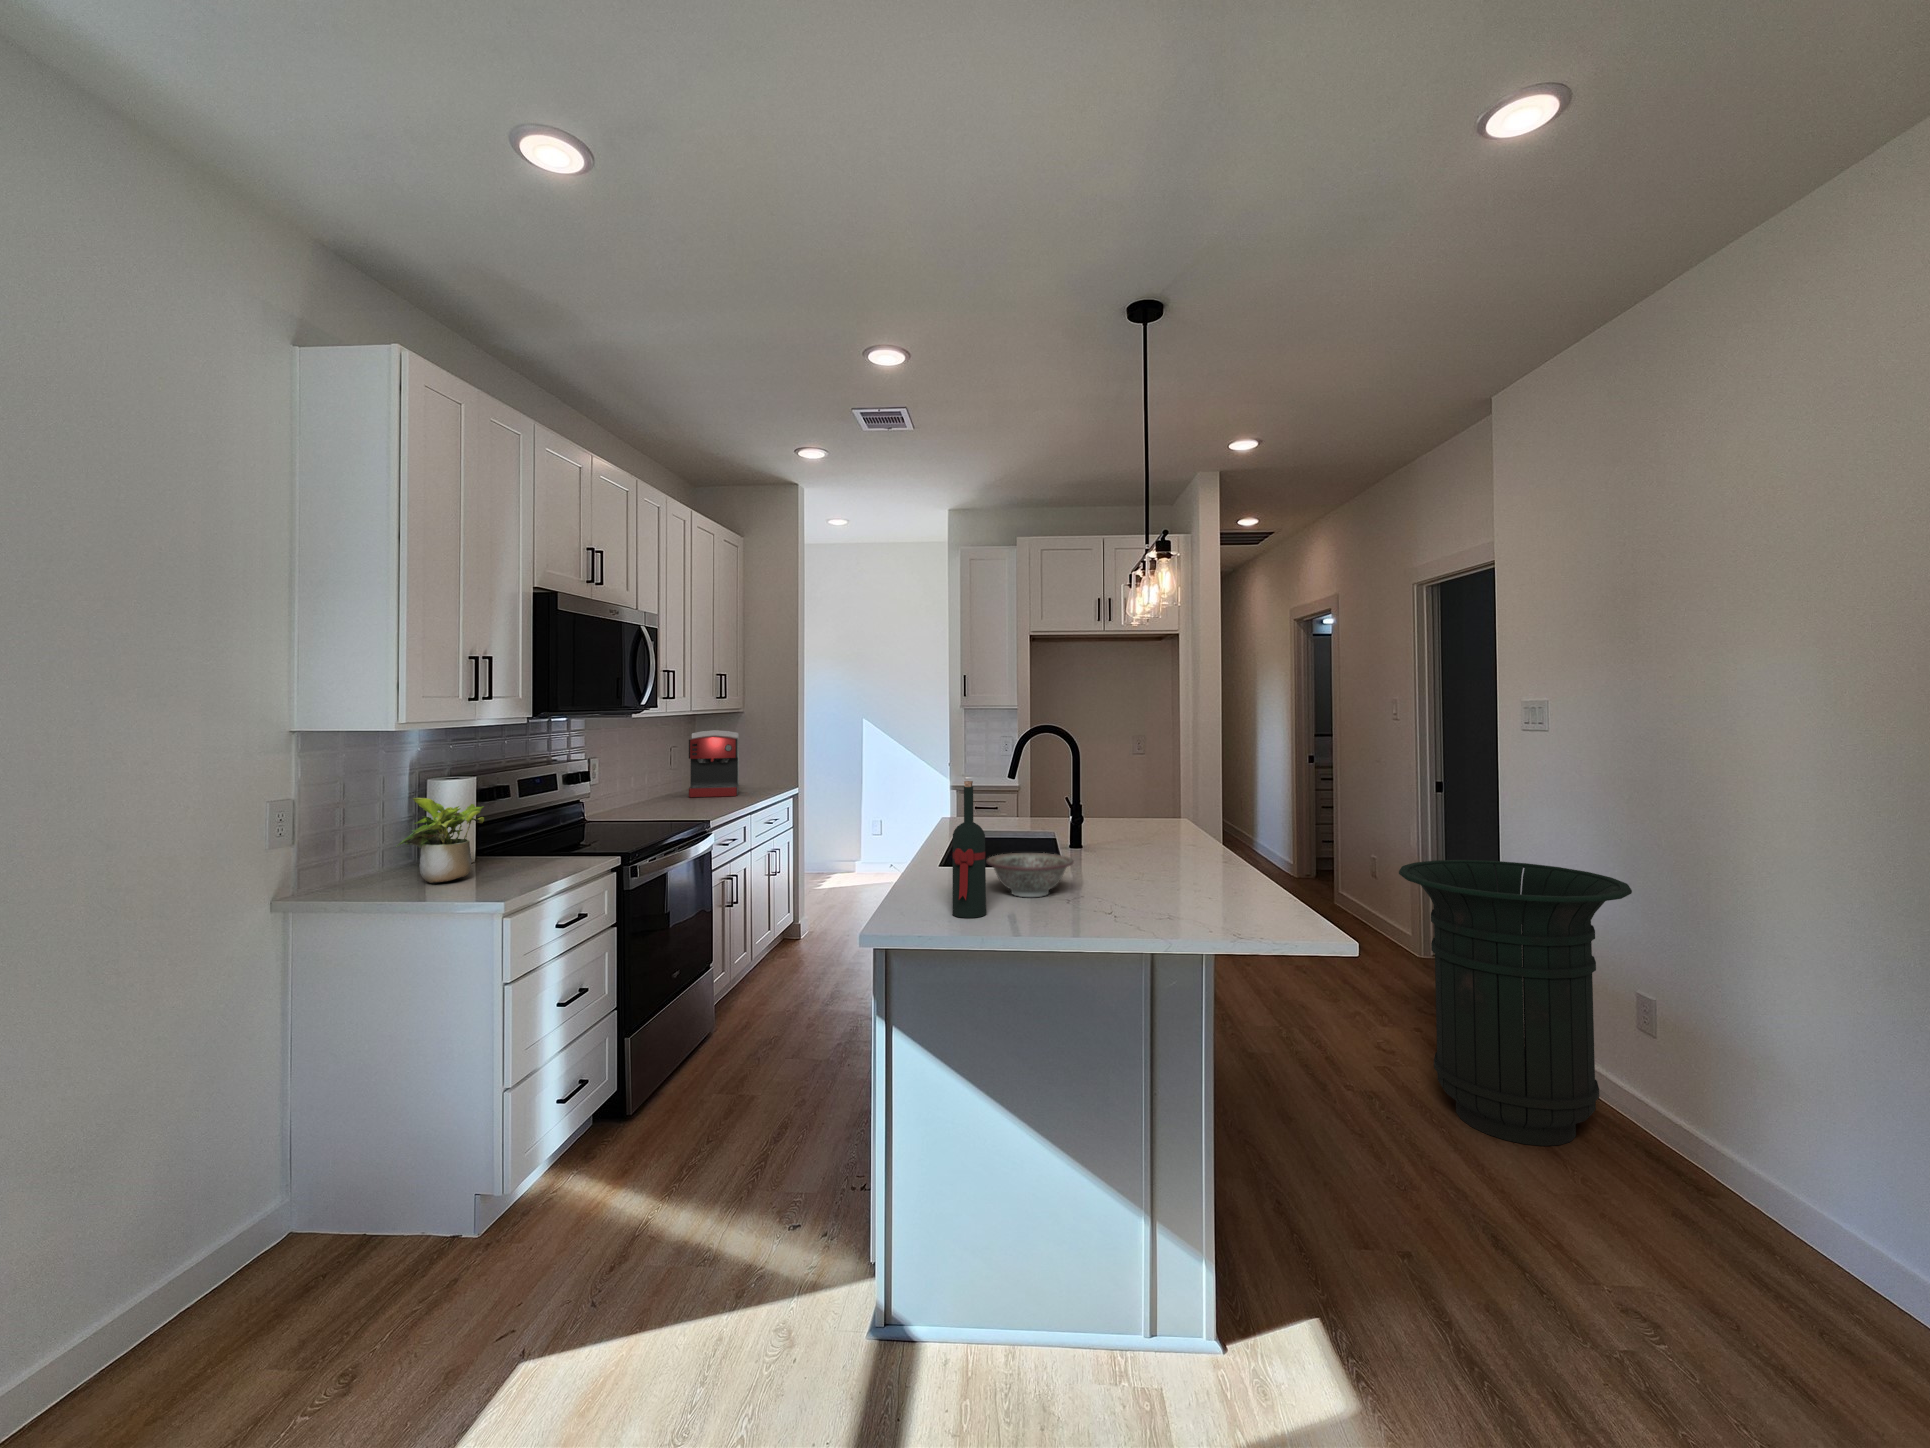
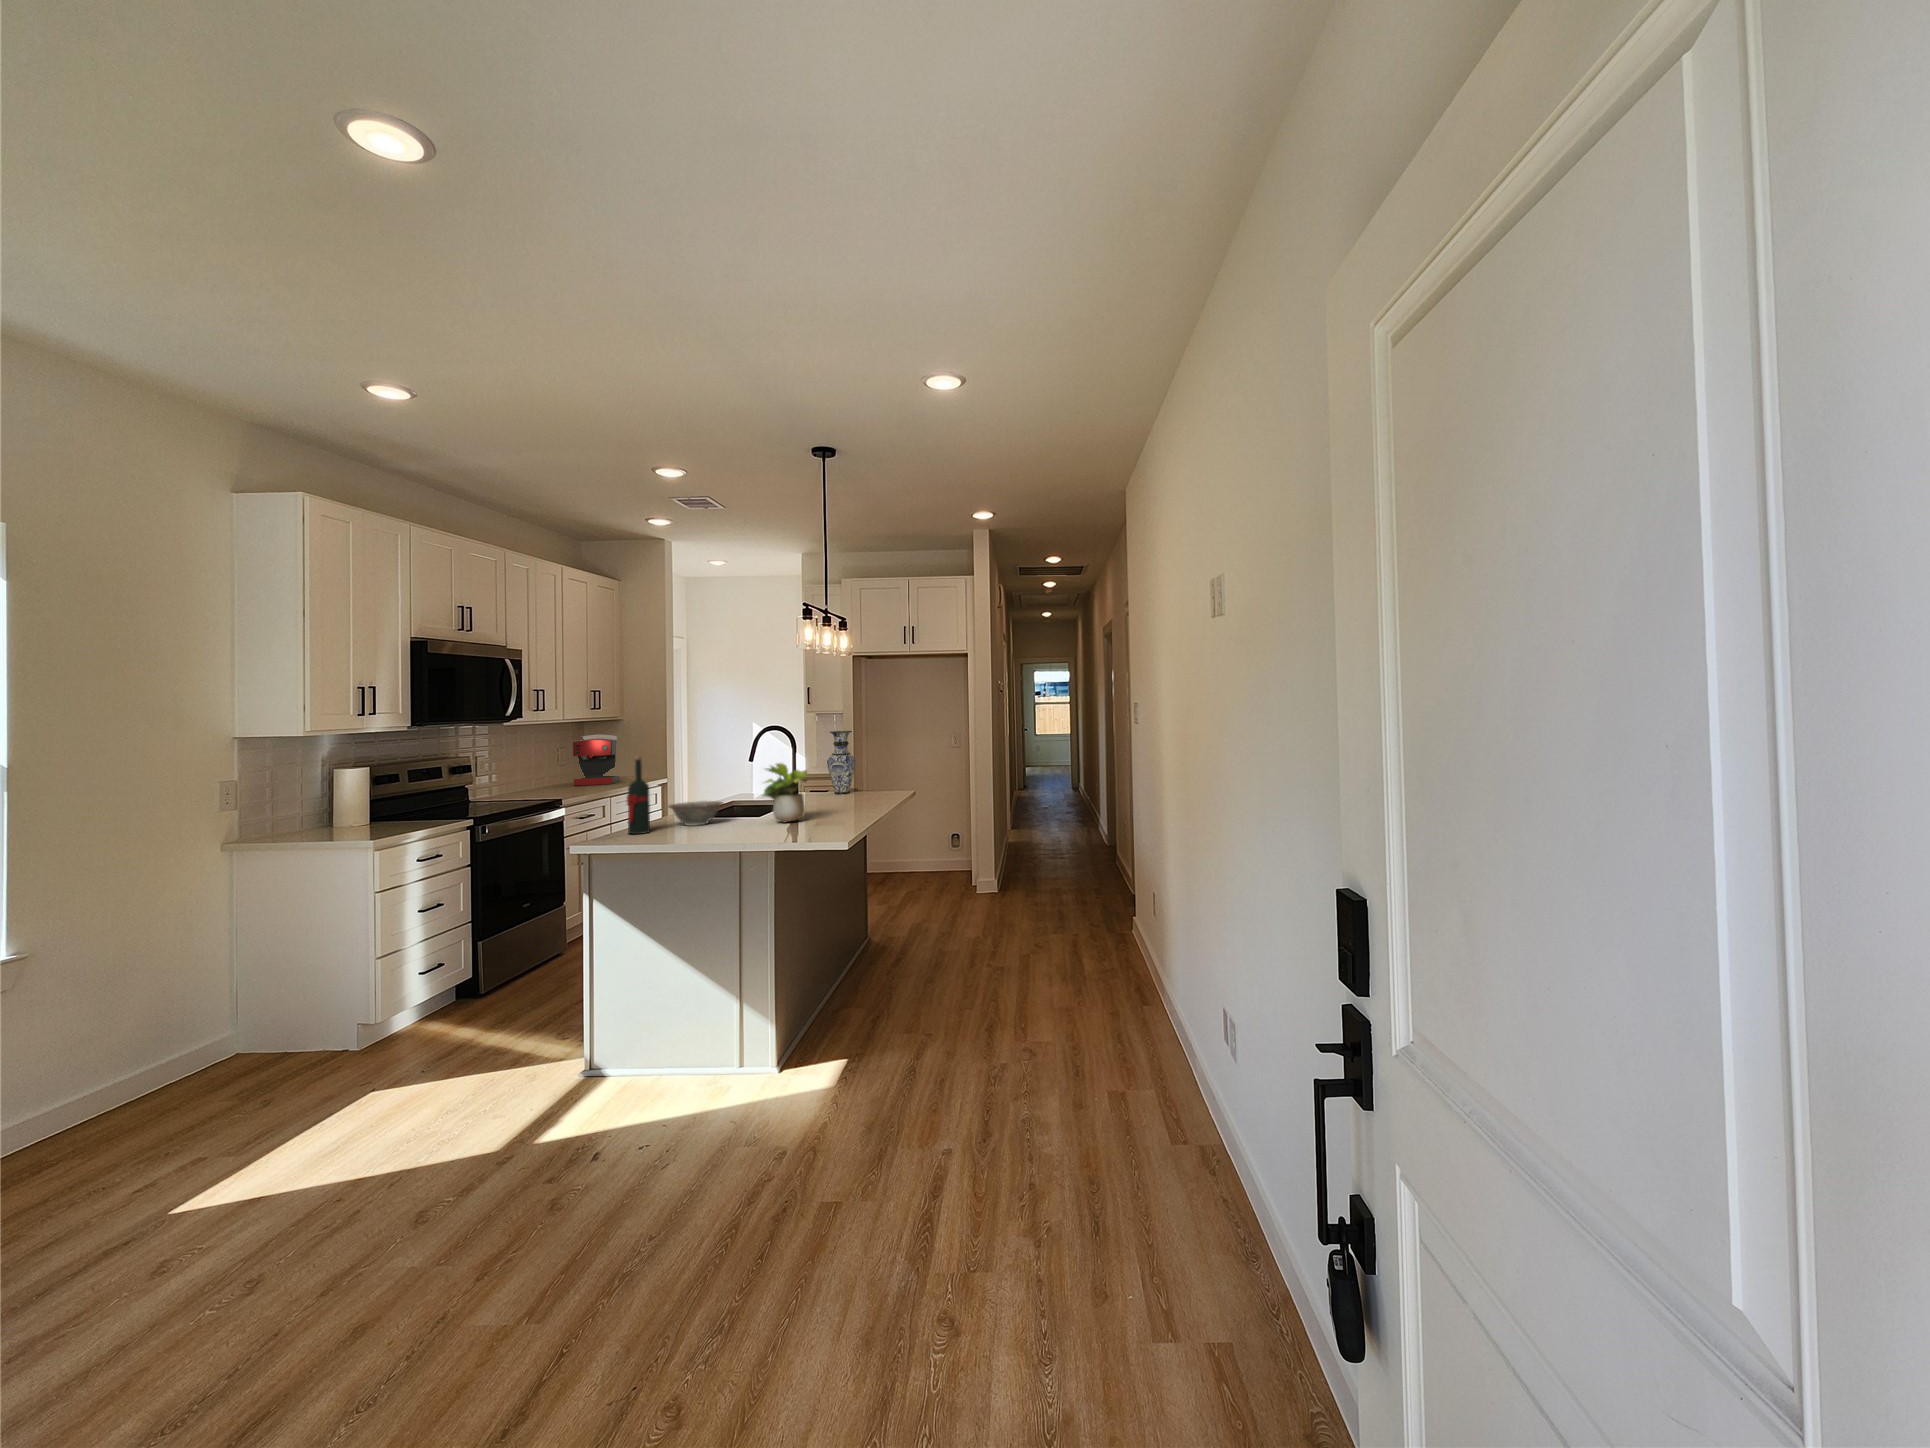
vase: none [1093,736,1134,828] -> present [827,731,856,794]
potted plant: present [396,798,484,884] -> present [763,763,808,823]
trash can: present [1399,860,1632,1146] -> none [1004,808,1132,983]

